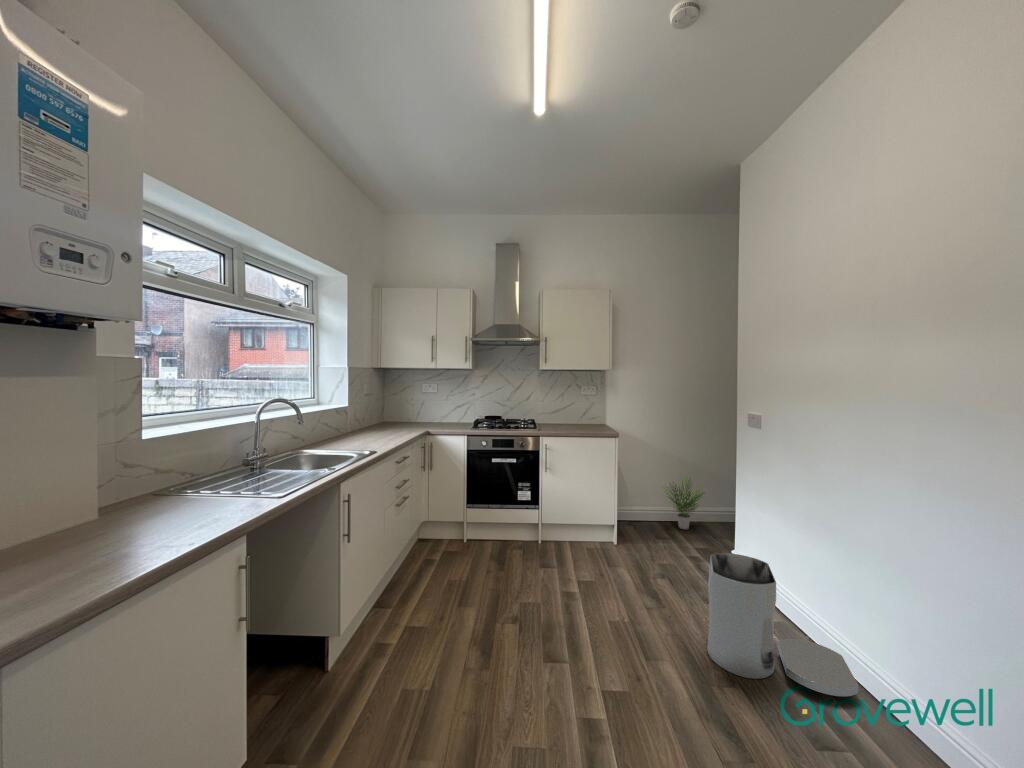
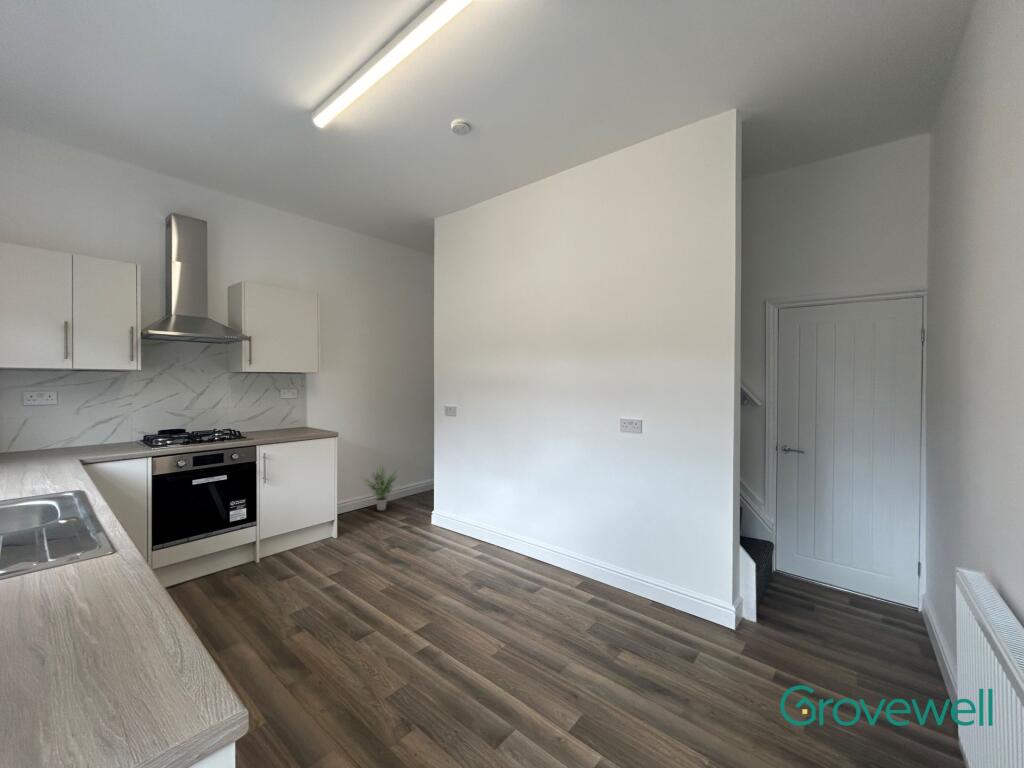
trash can: present [707,553,858,696] -> none [453,504,534,582]

